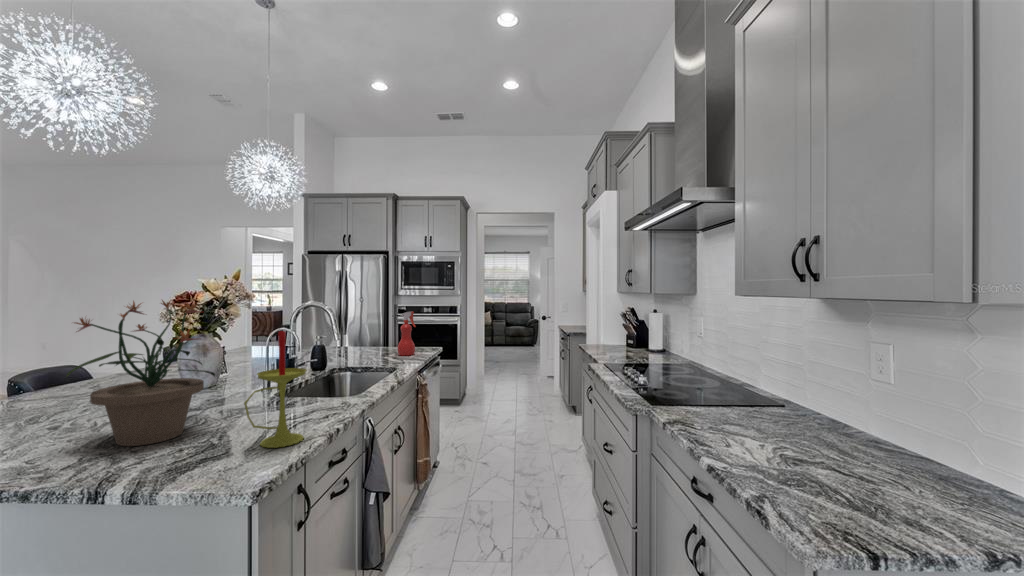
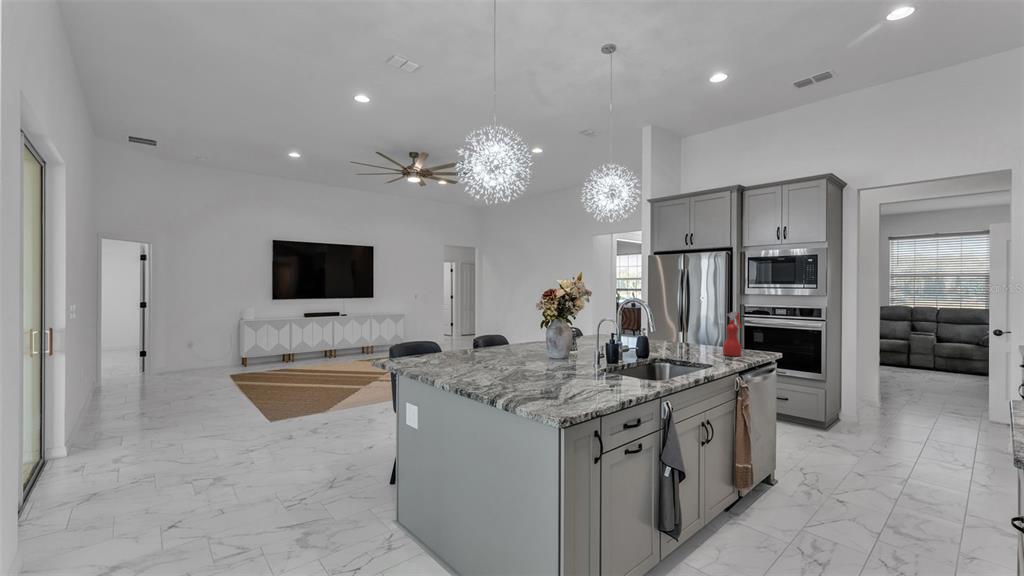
potted plant: present [67,300,215,446] -> none [486,294,557,384]
candle: present [244,331,306,448] -> none [567,317,607,401]

